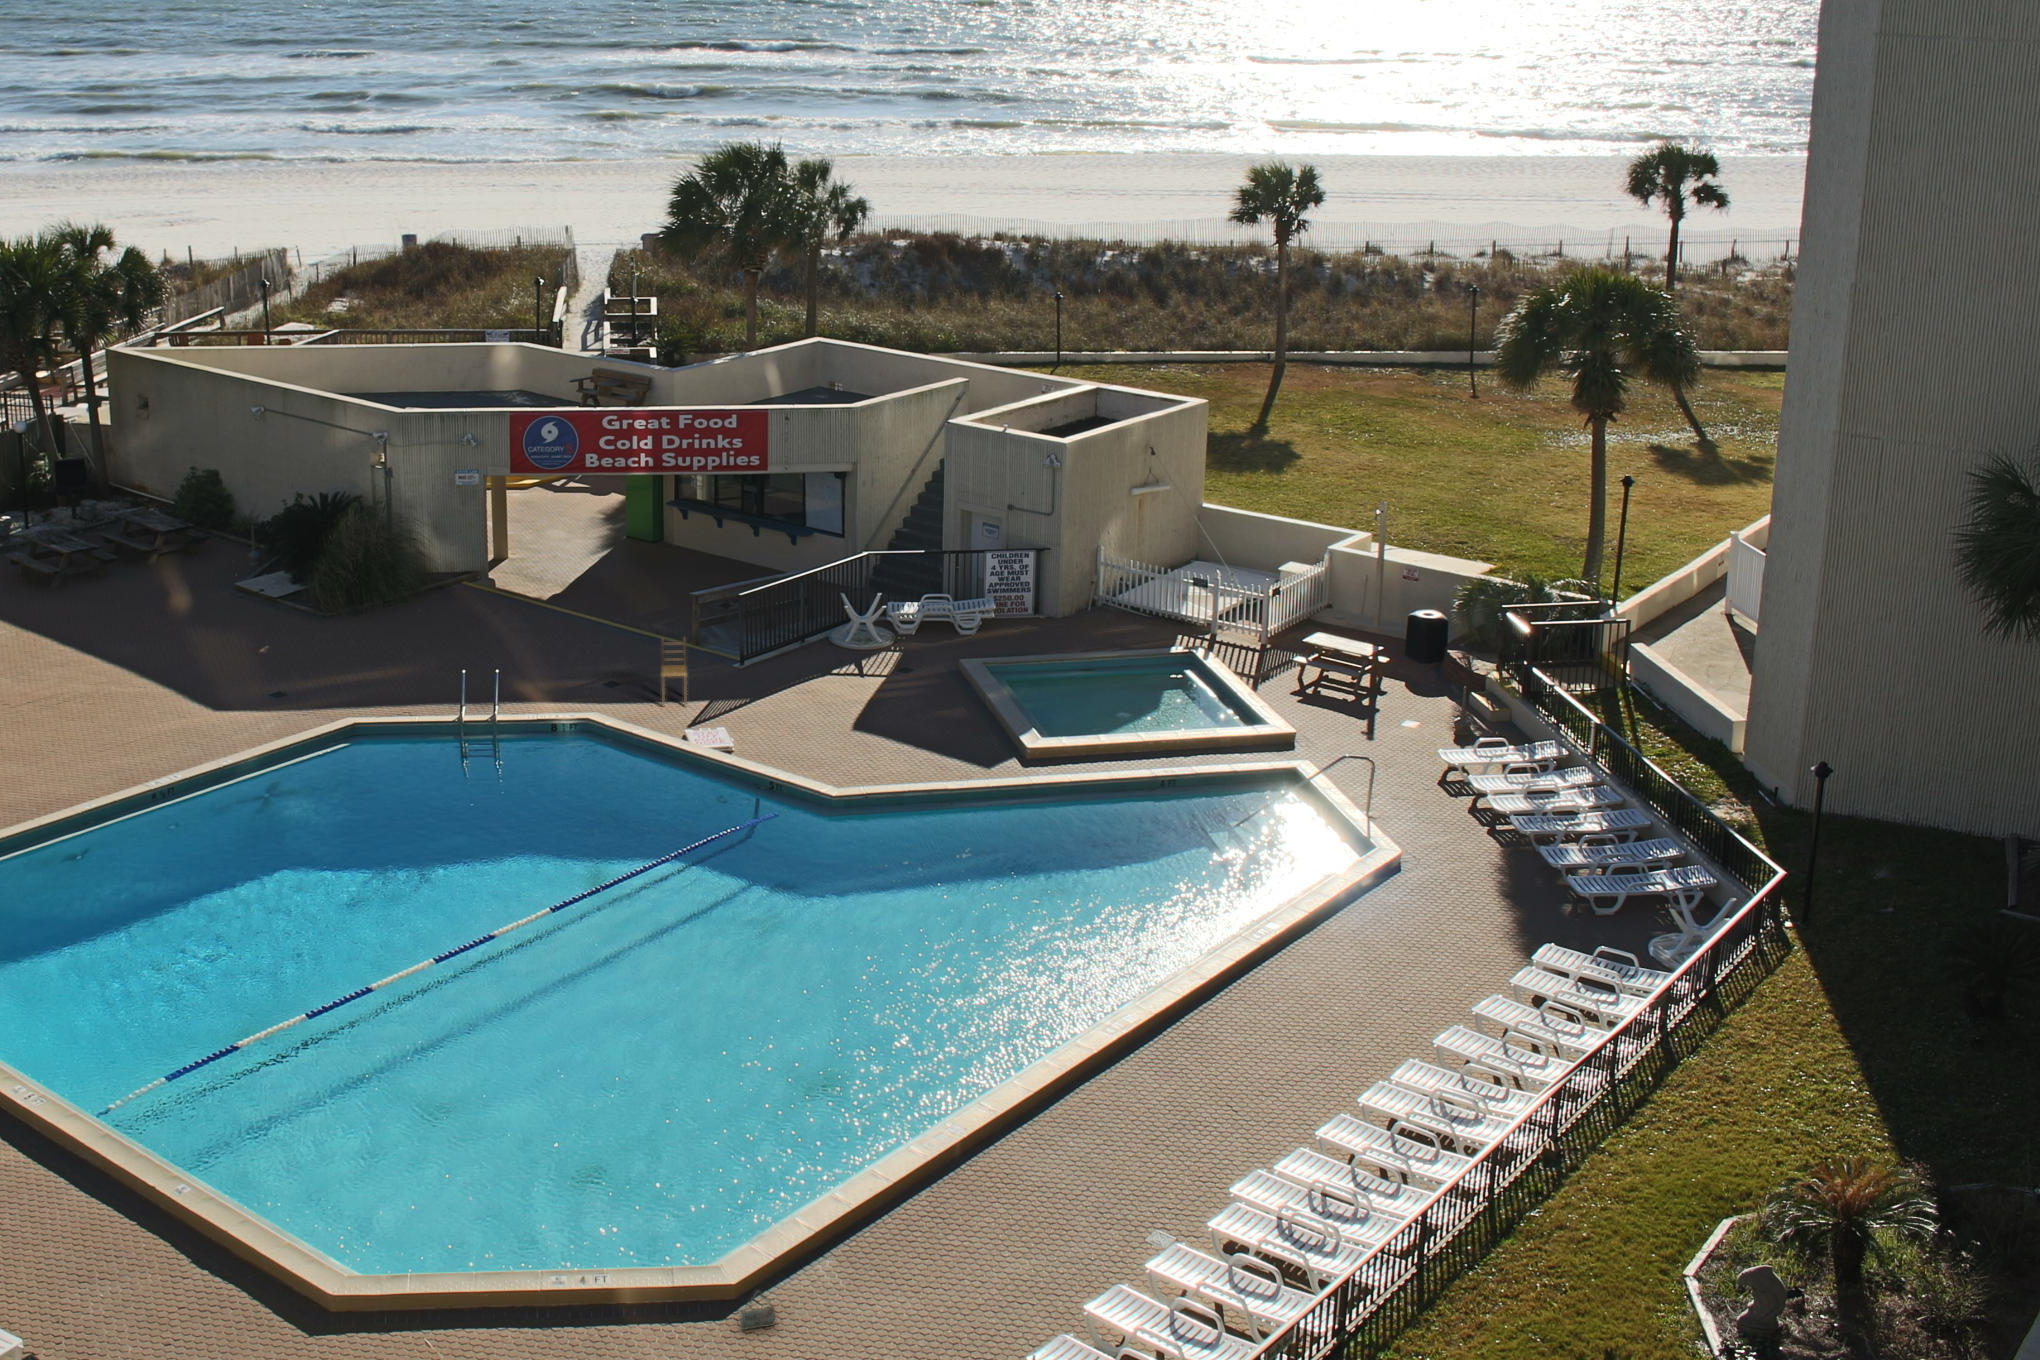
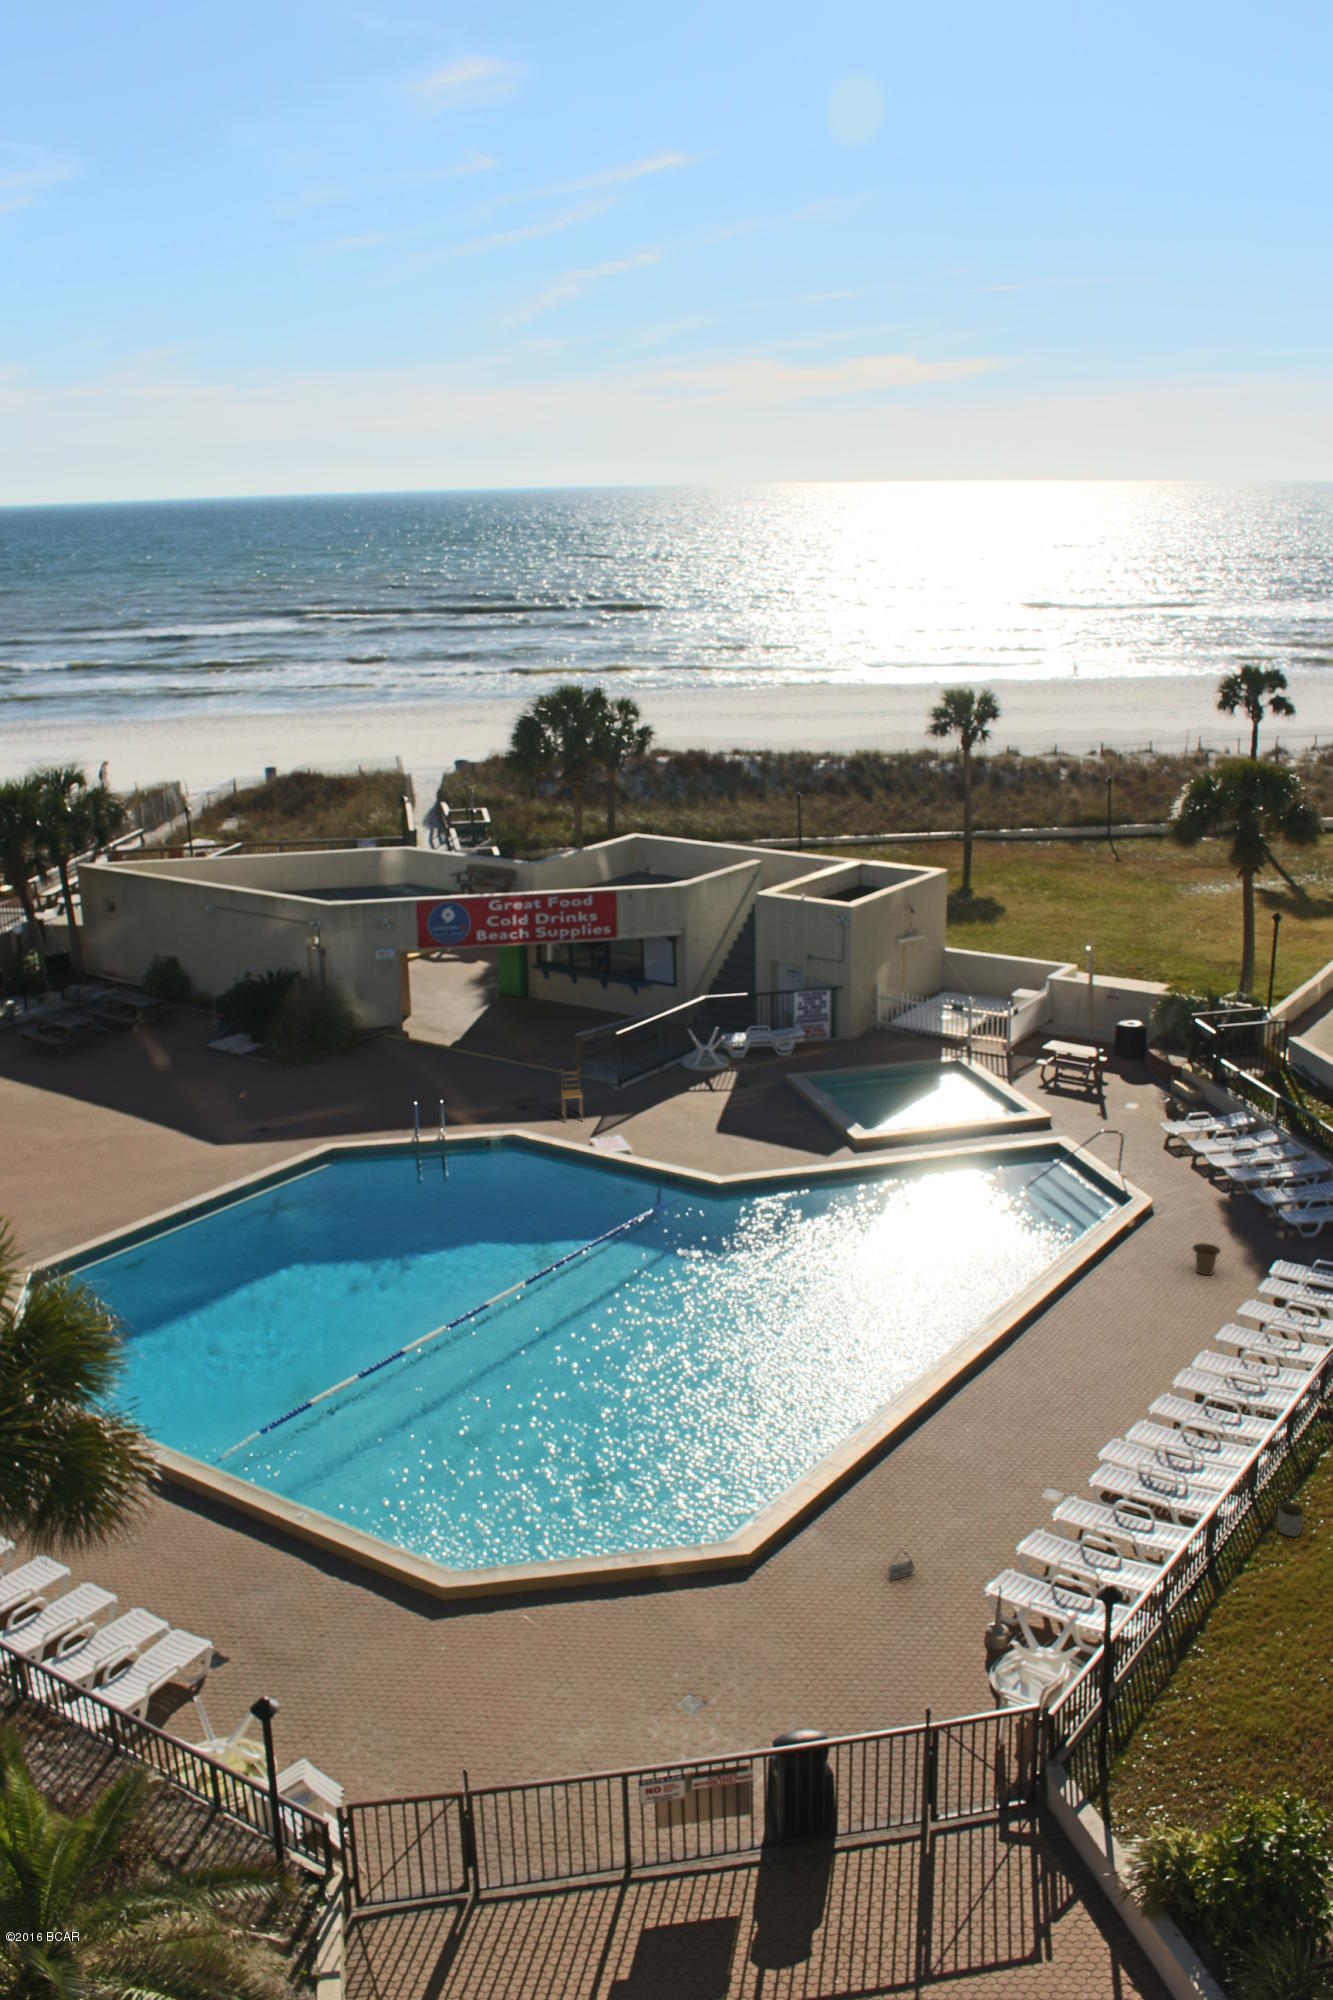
basket: none [1433,917,1471,960] -> present [1193,1243,1220,1275]
planter: none [1447,1273,1482,1320] -> present [1278,1502,1304,1537]
bag: present [739,1291,776,1330] -> present [888,1549,914,1580]

